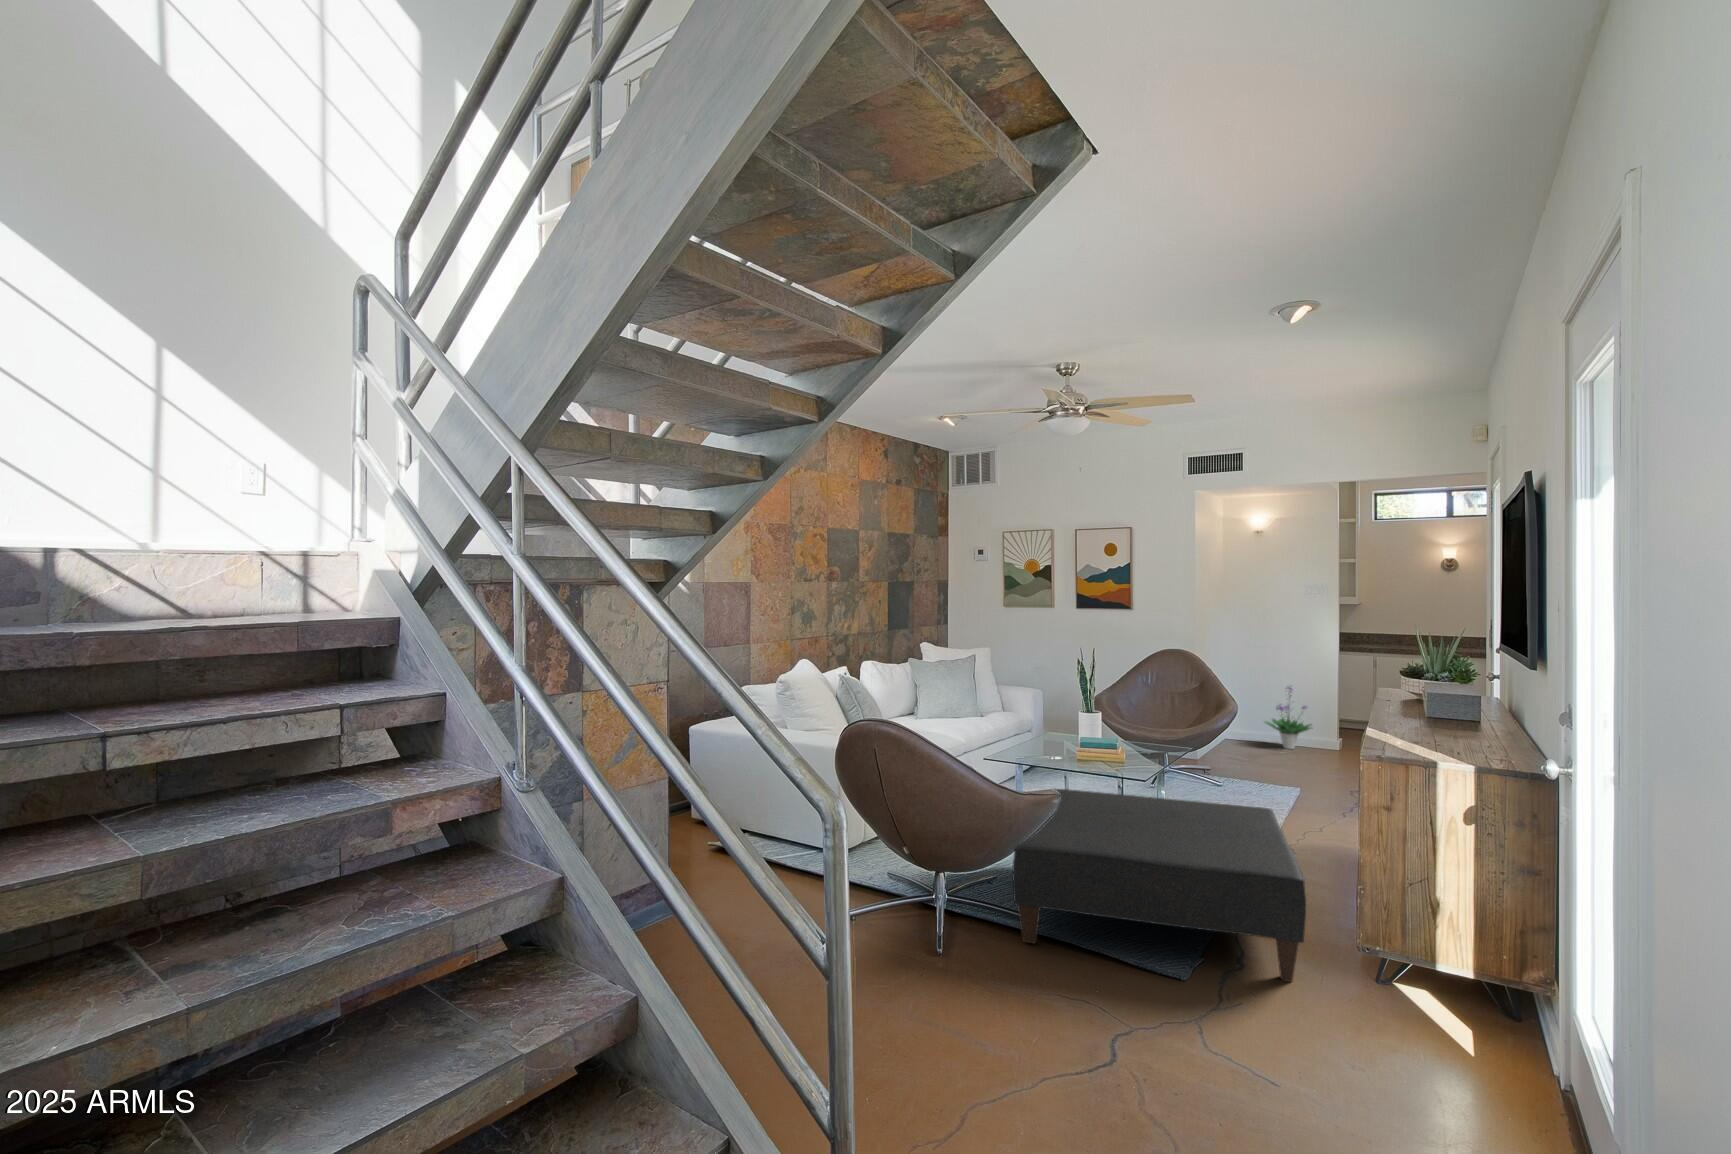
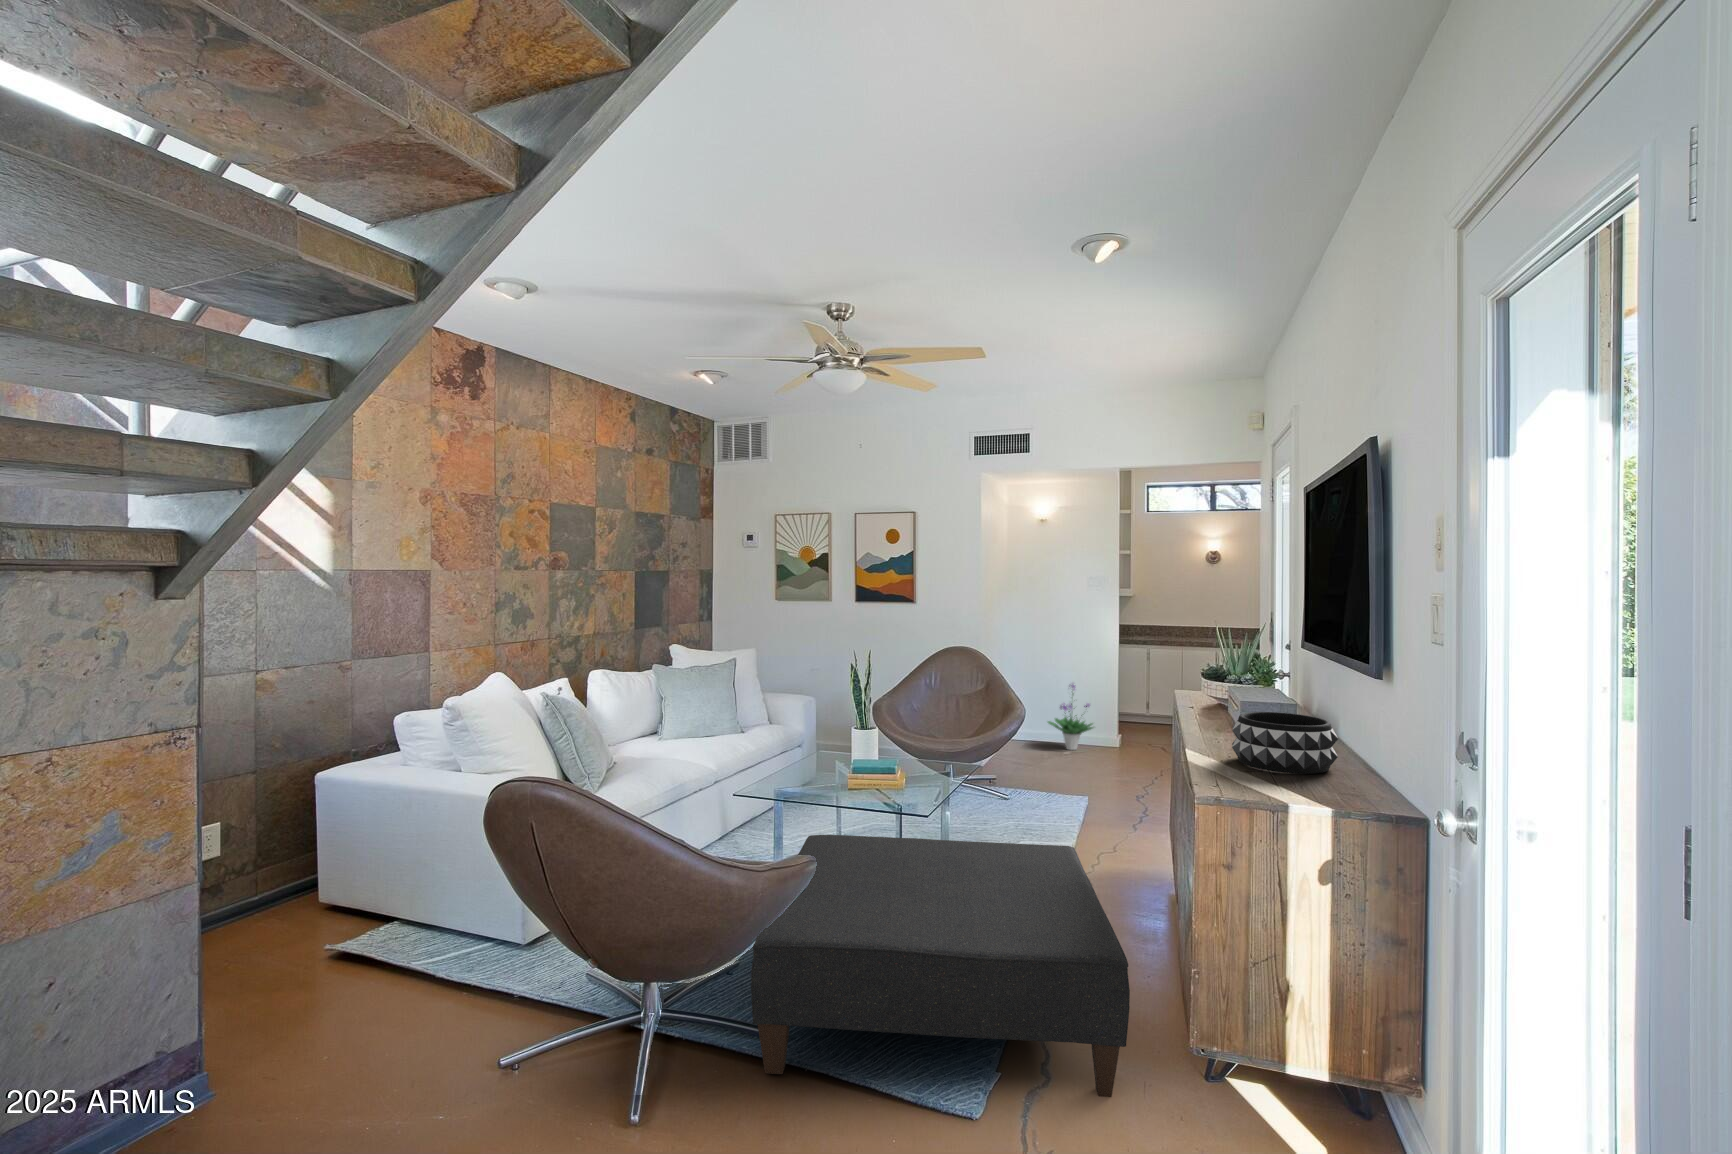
decorative bowl: none [1403,696,1498,744] -> present [1232,712,1338,774]

